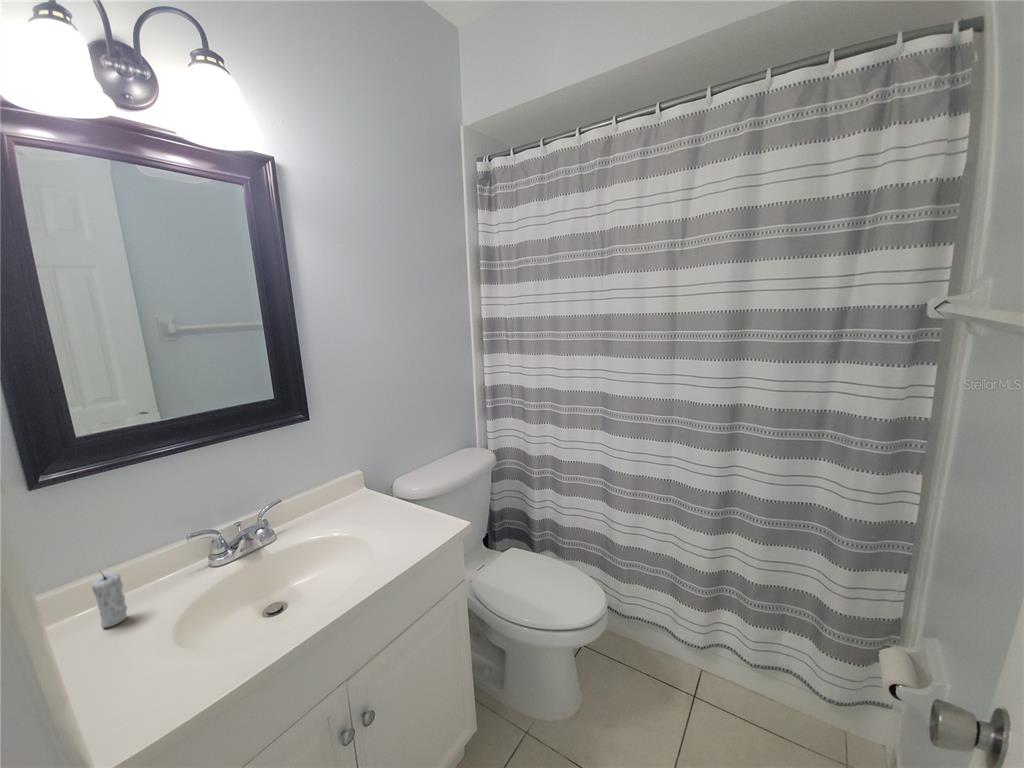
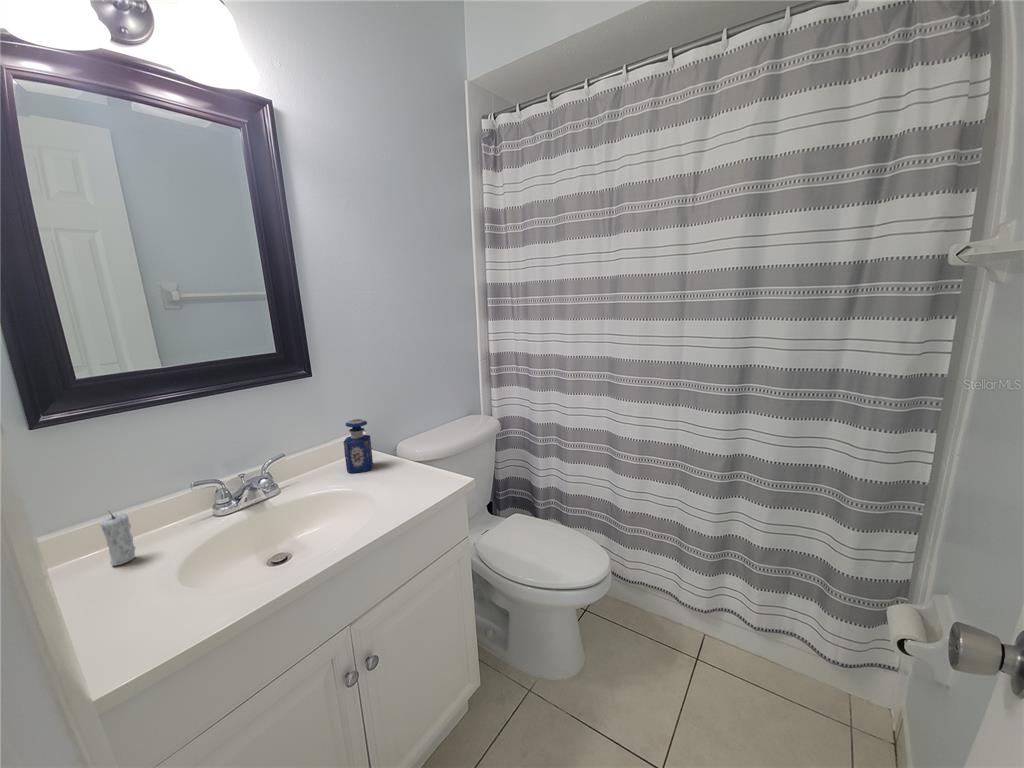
perfume bottle: none [341,461,370,515] -> present [343,419,373,473]

